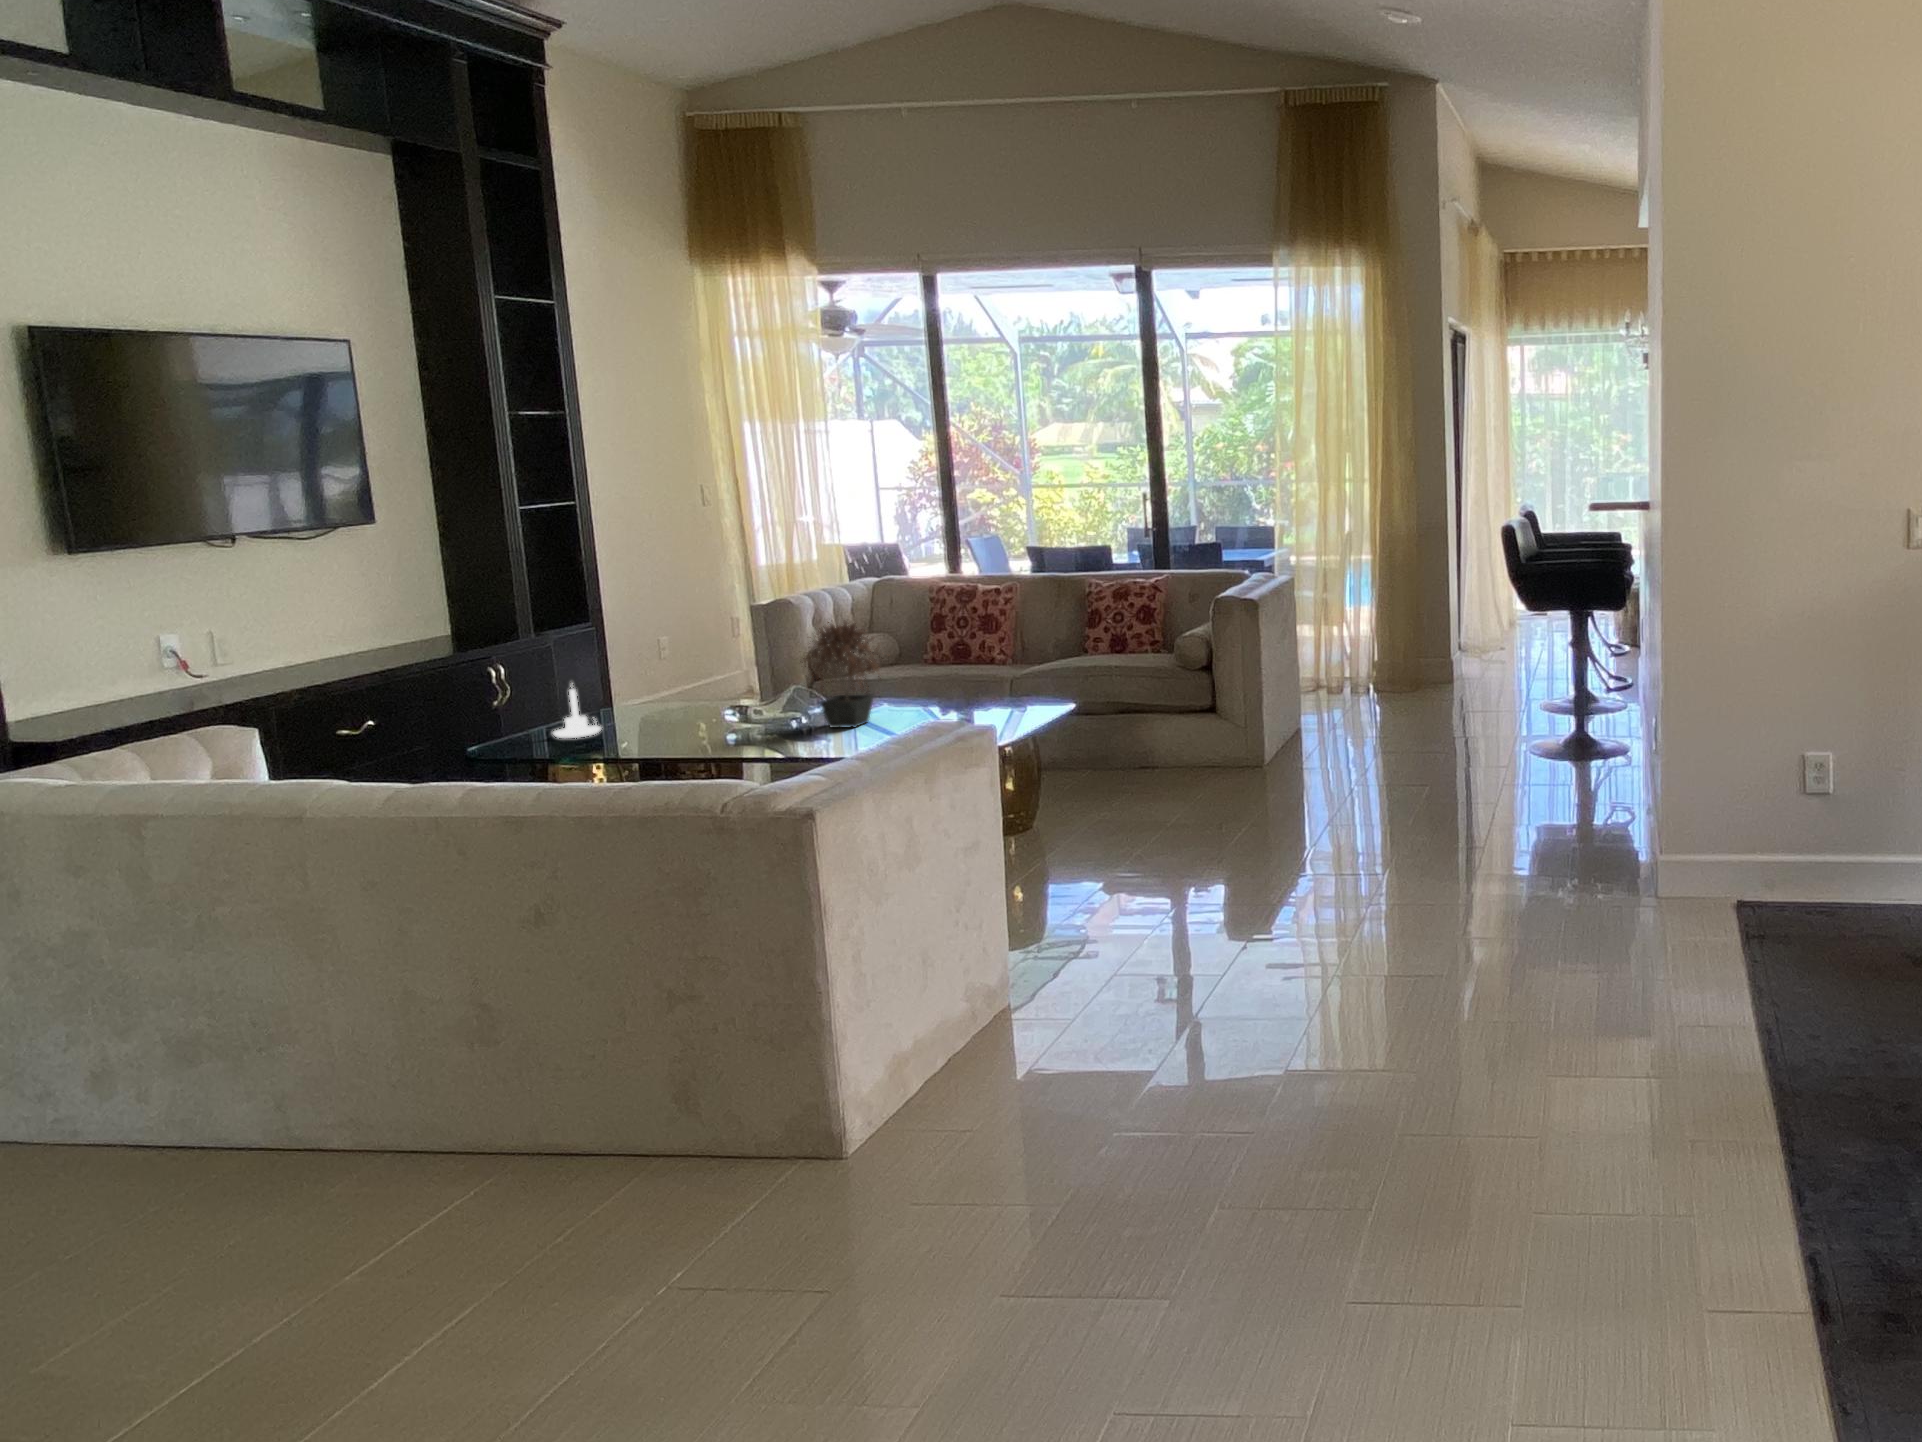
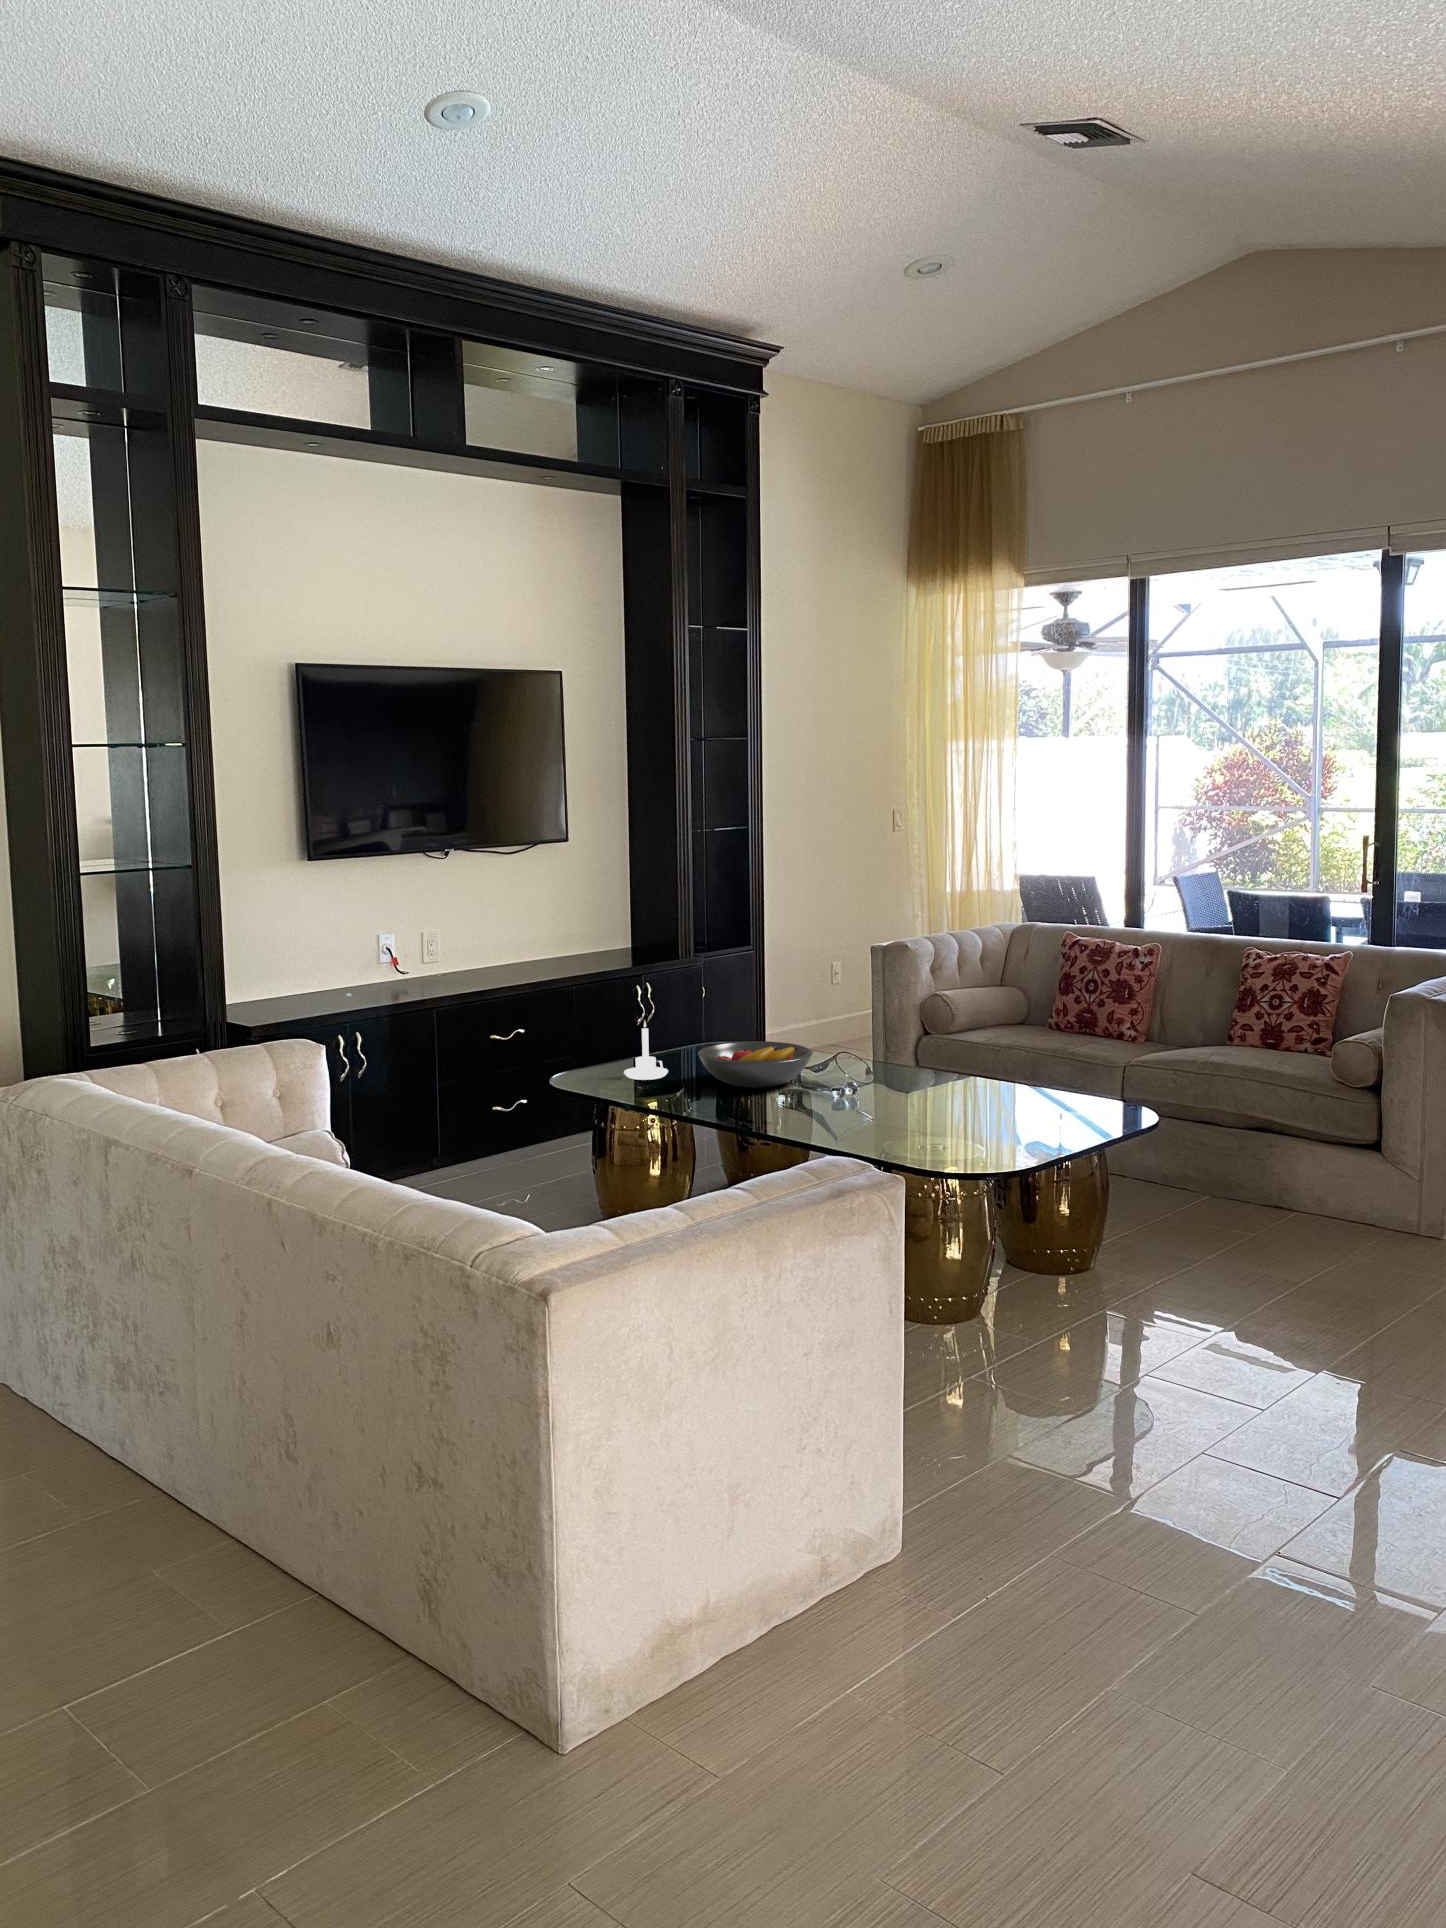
potted plant: present [800,622,882,728] -> none [834,984,935,1114]
fruit bowl: none [640,685,759,729] -> present [698,1041,813,1088]

